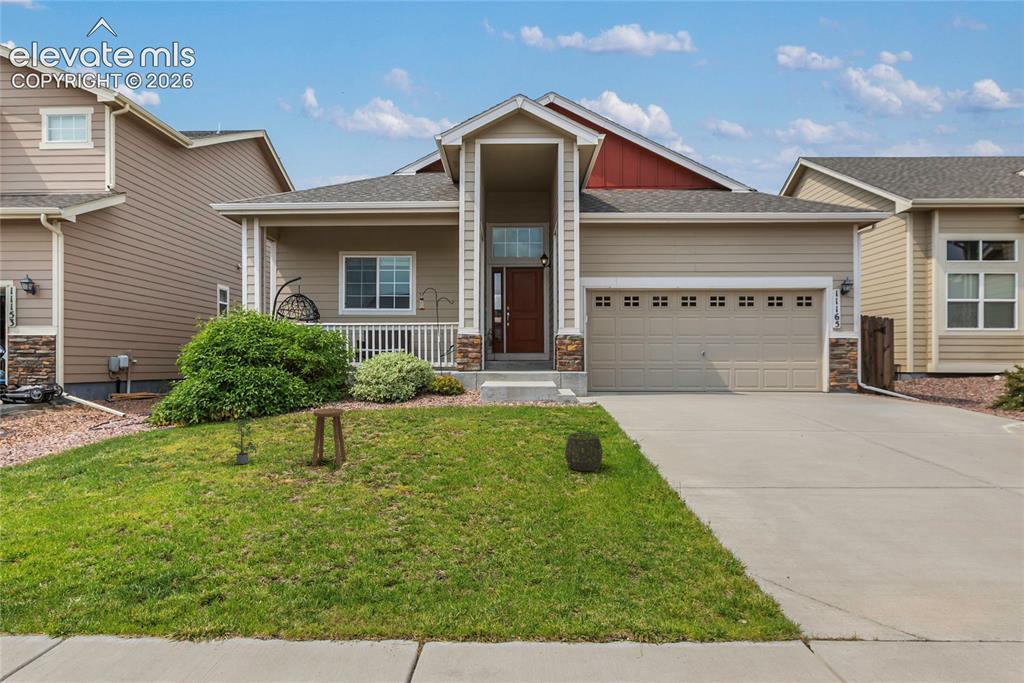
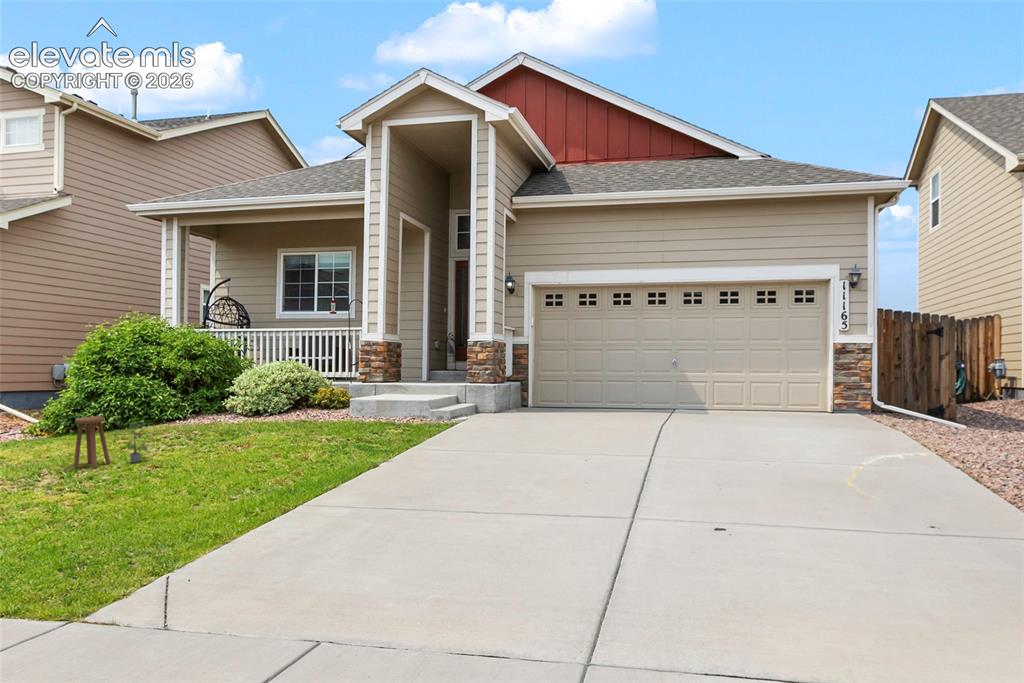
potted plant: present [230,417,258,464] -> present [125,421,148,462]
woven basket: present [565,432,603,471] -> none [274,445,312,482]

